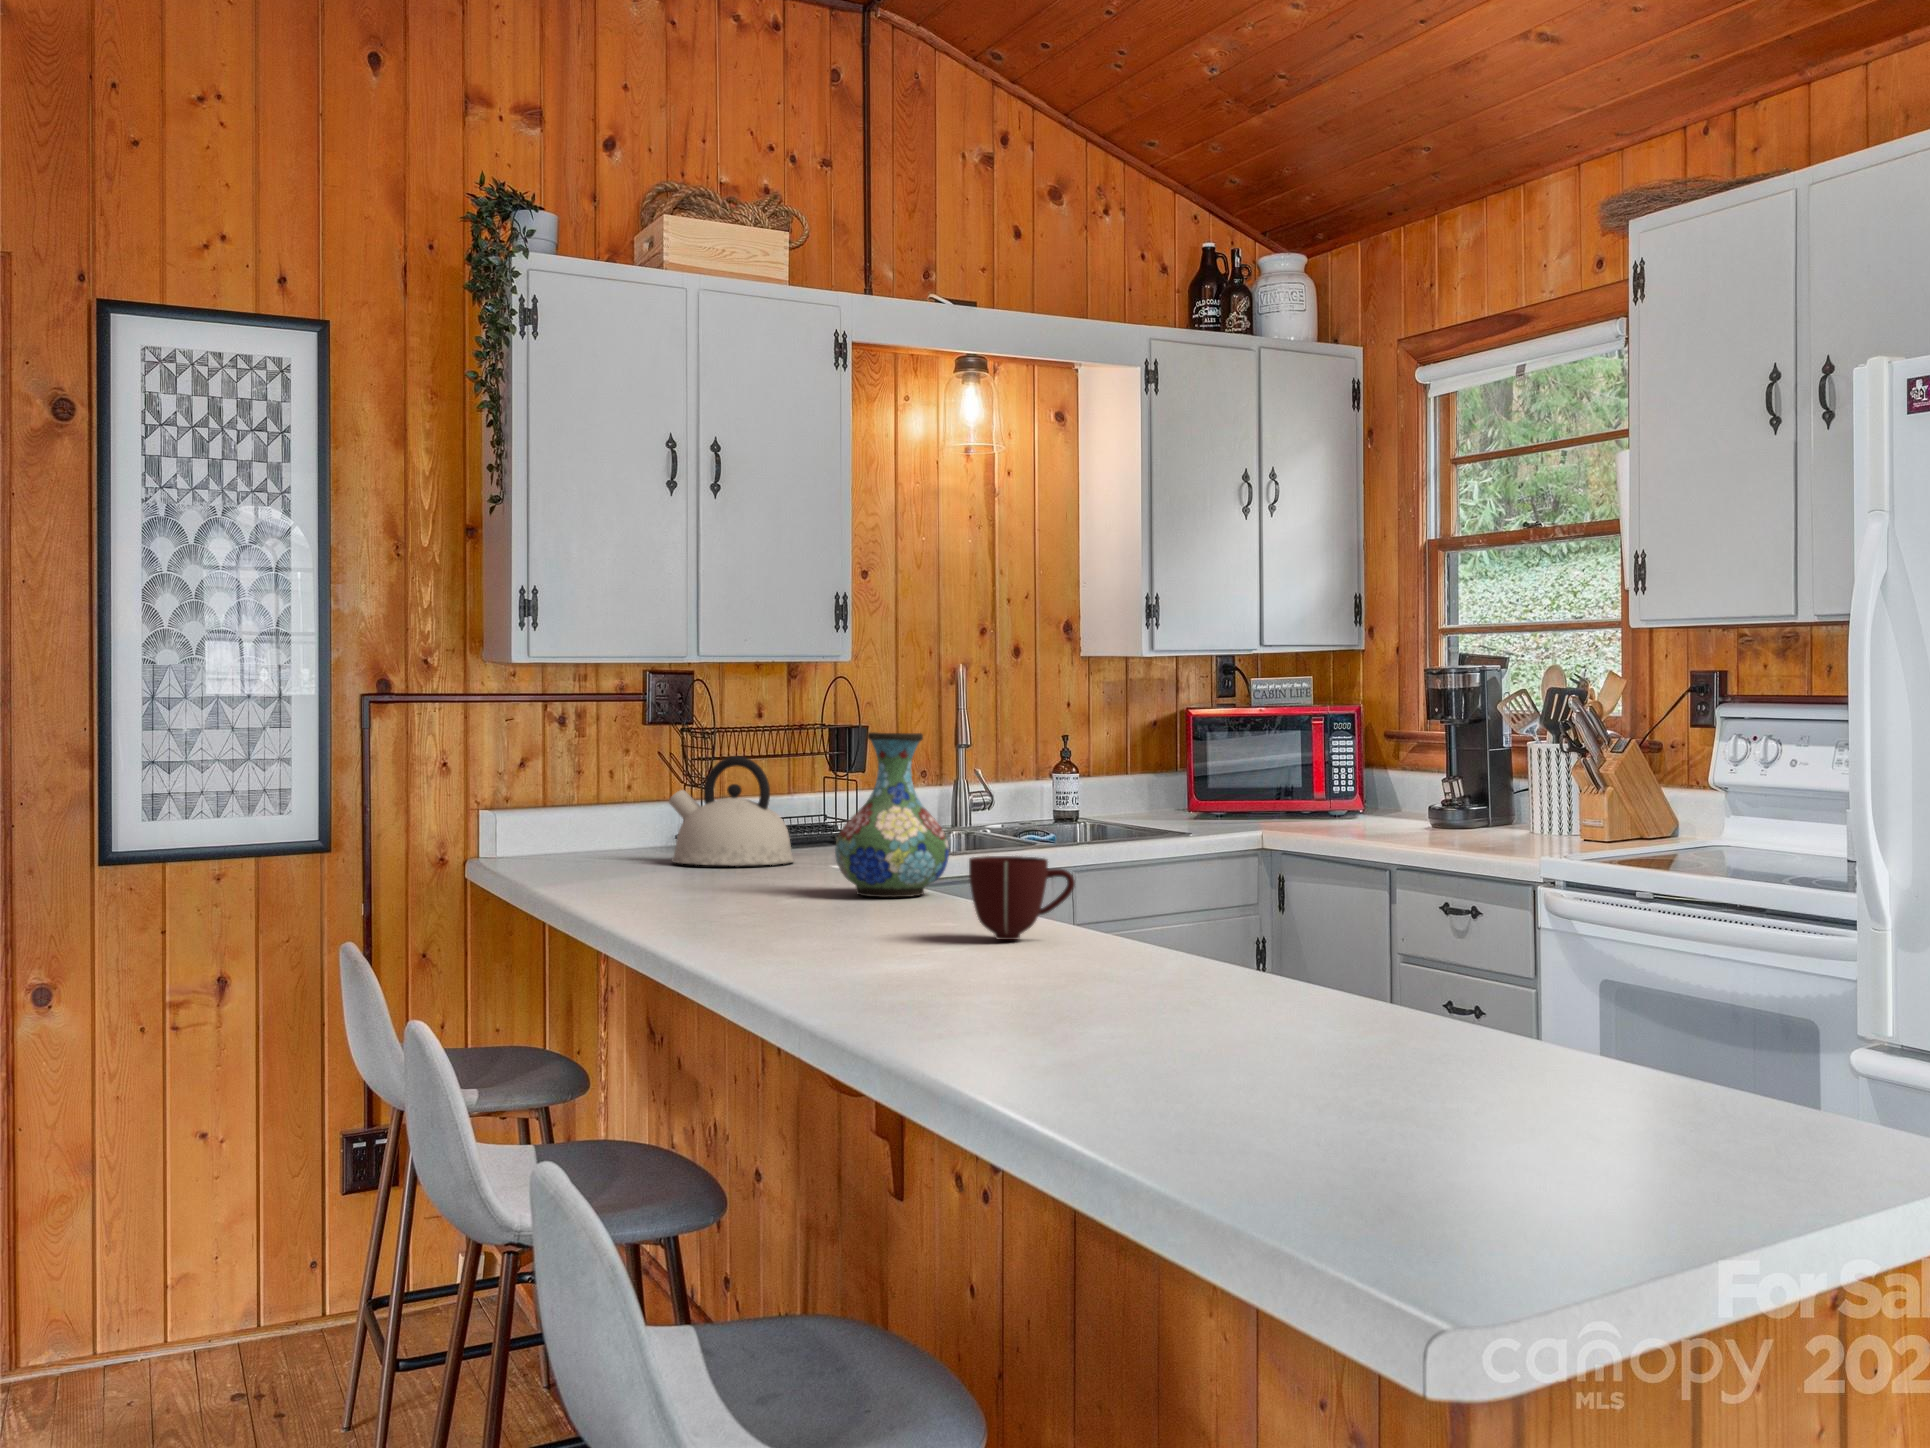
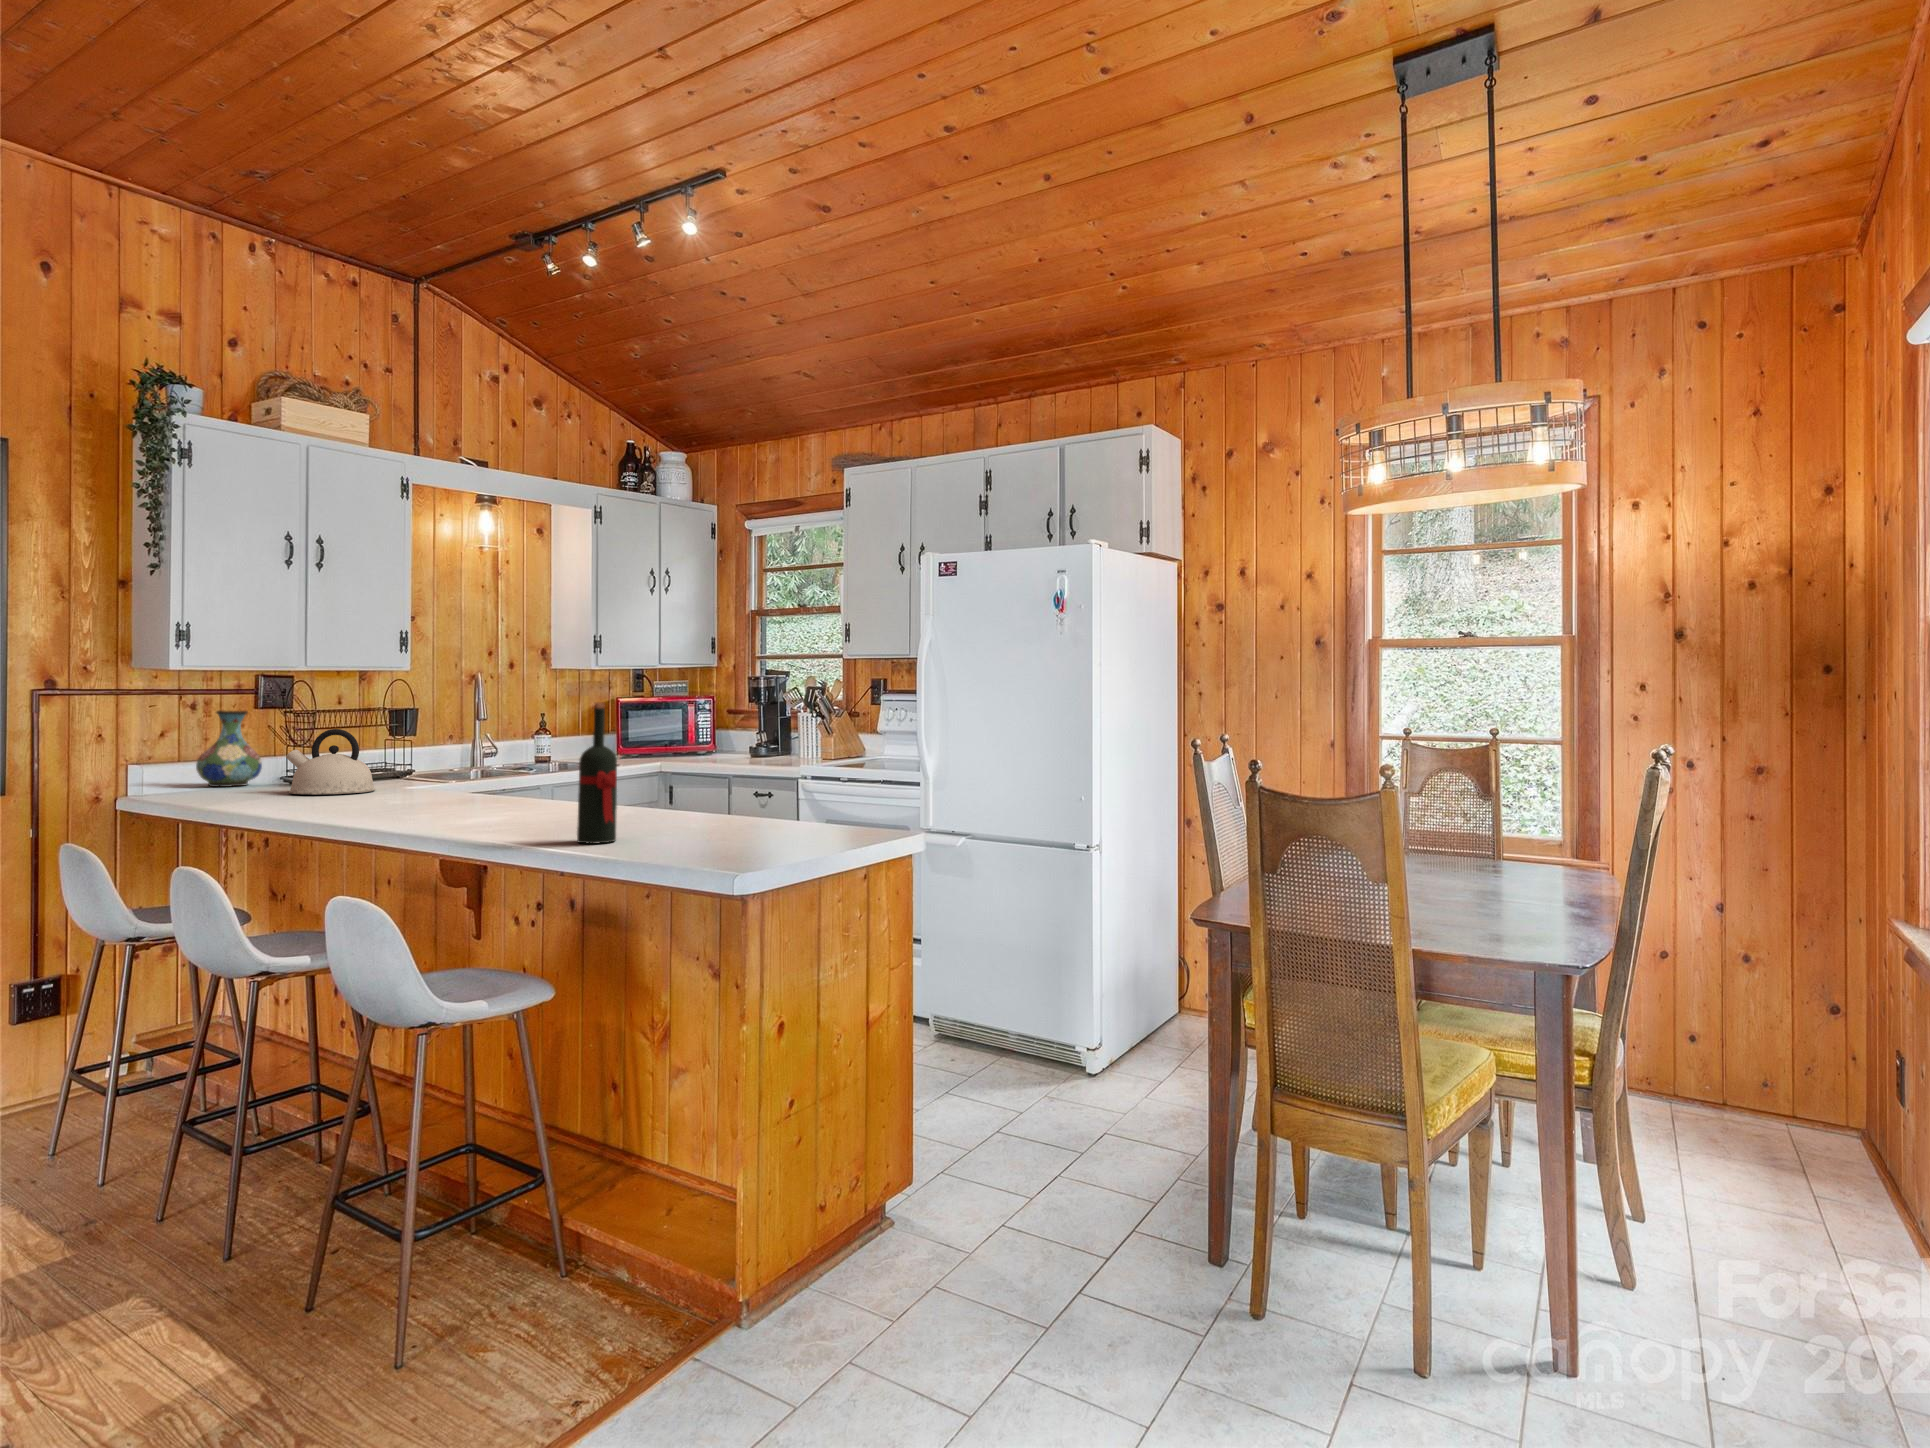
wine bottle: none [1083,696,1156,979] -> present [577,703,617,844]
vase: present [835,732,949,897] -> present [196,710,262,787]
mug: present [969,856,1075,940] -> none [507,784,568,828]

